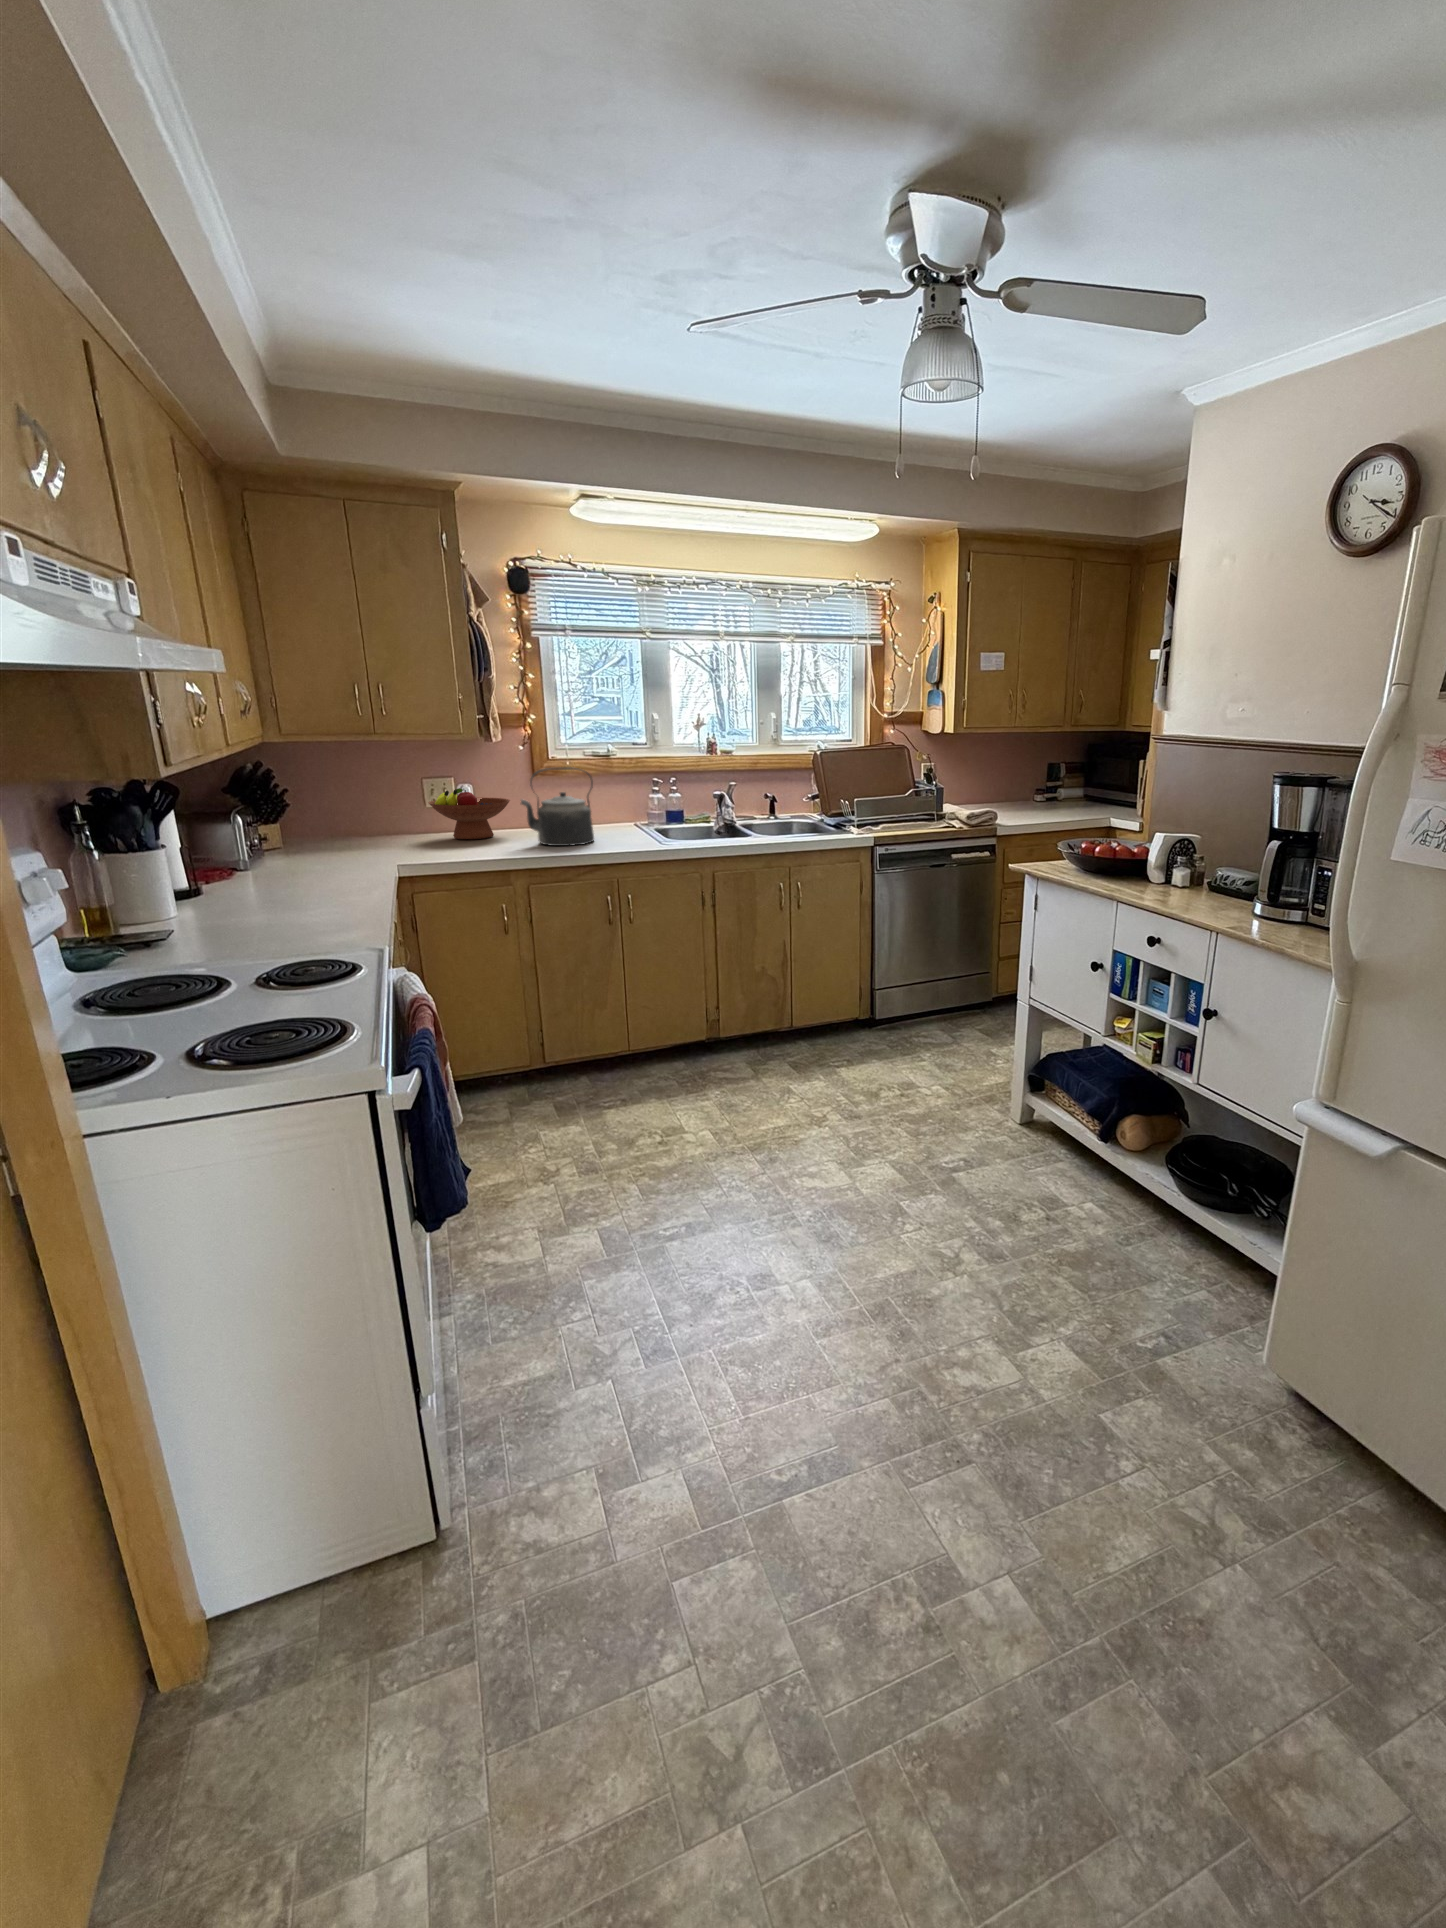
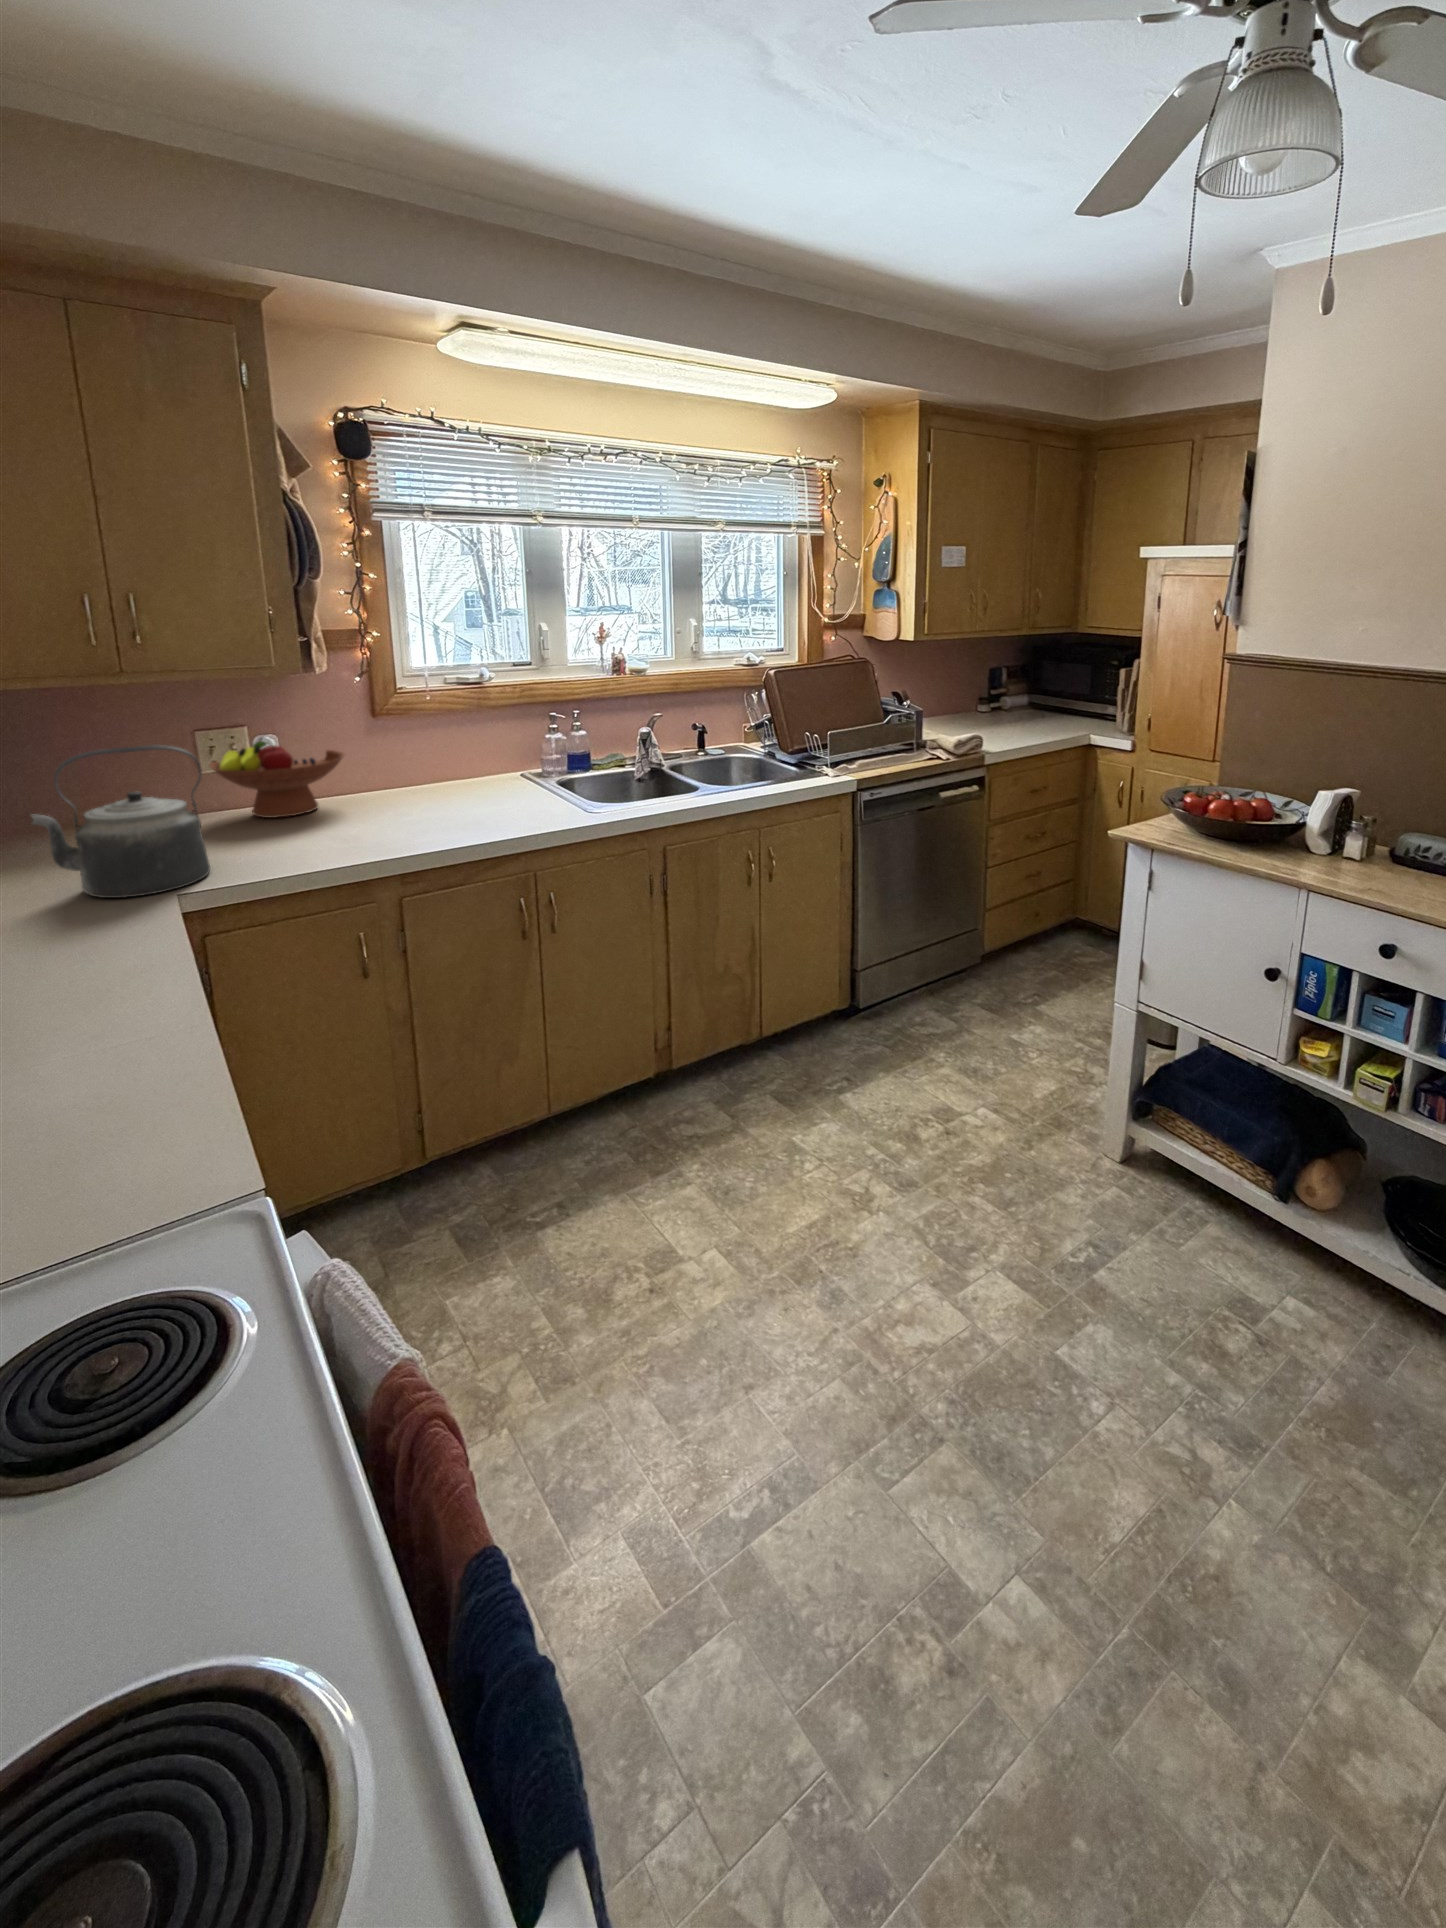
kettle: present [521,767,594,846] -> present [32,745,210,898]

